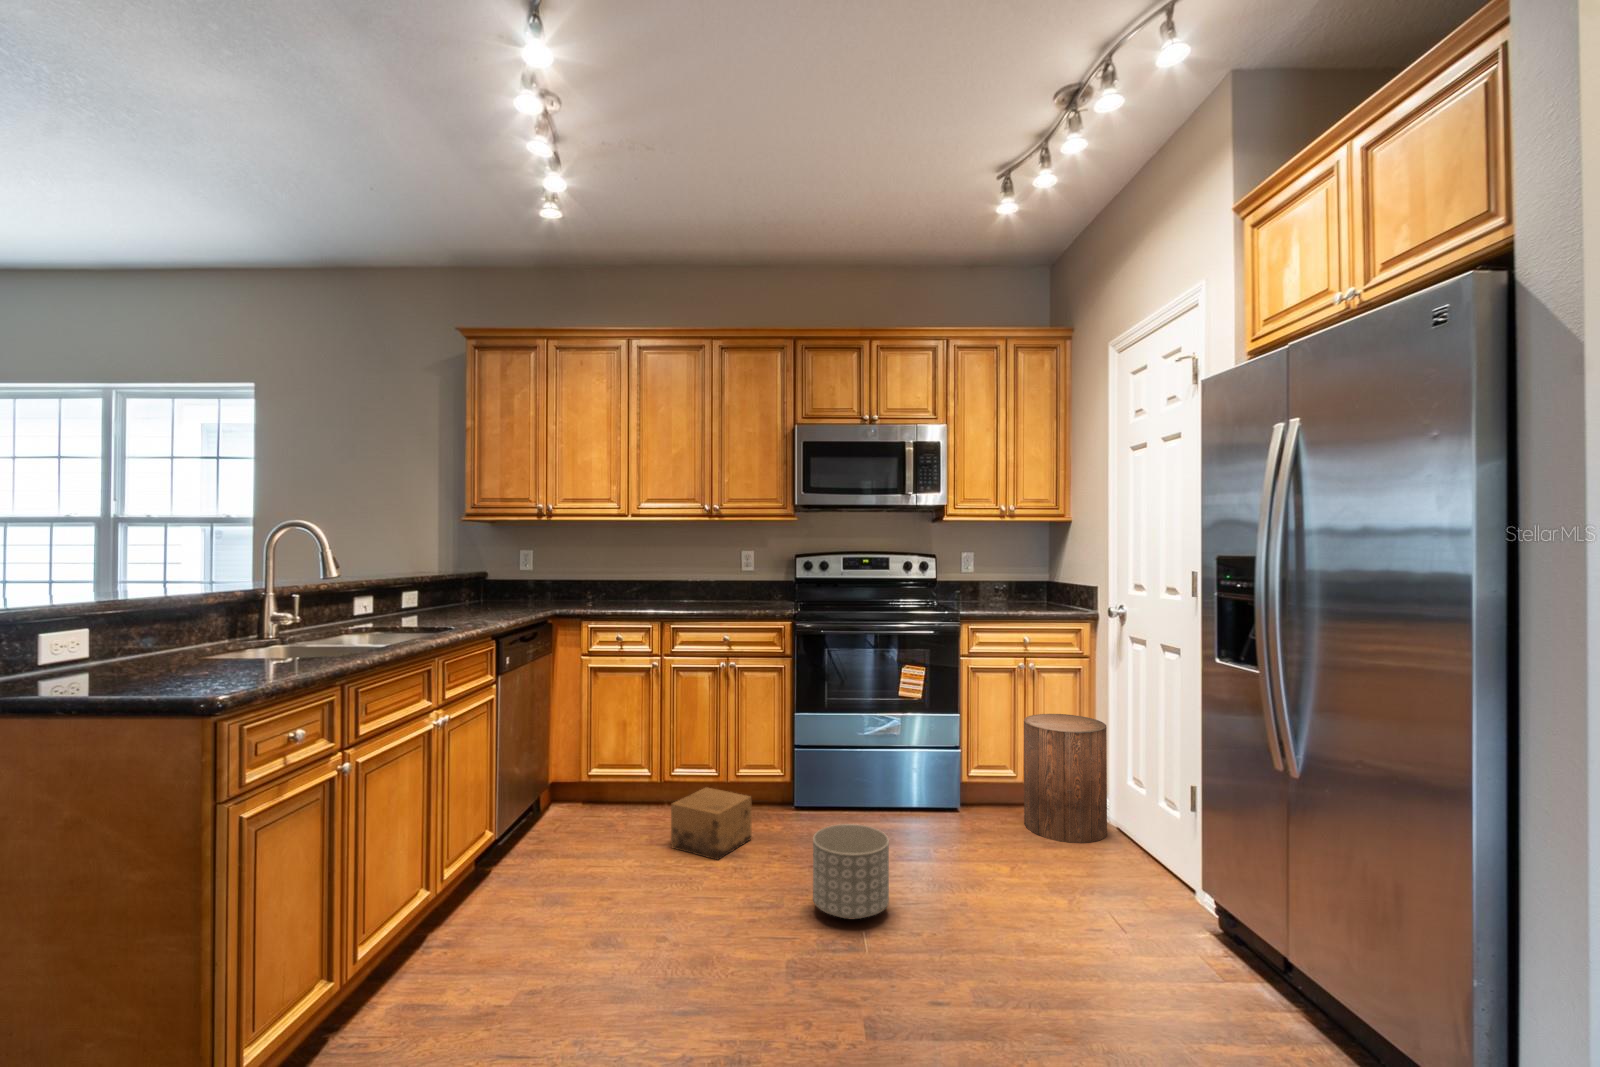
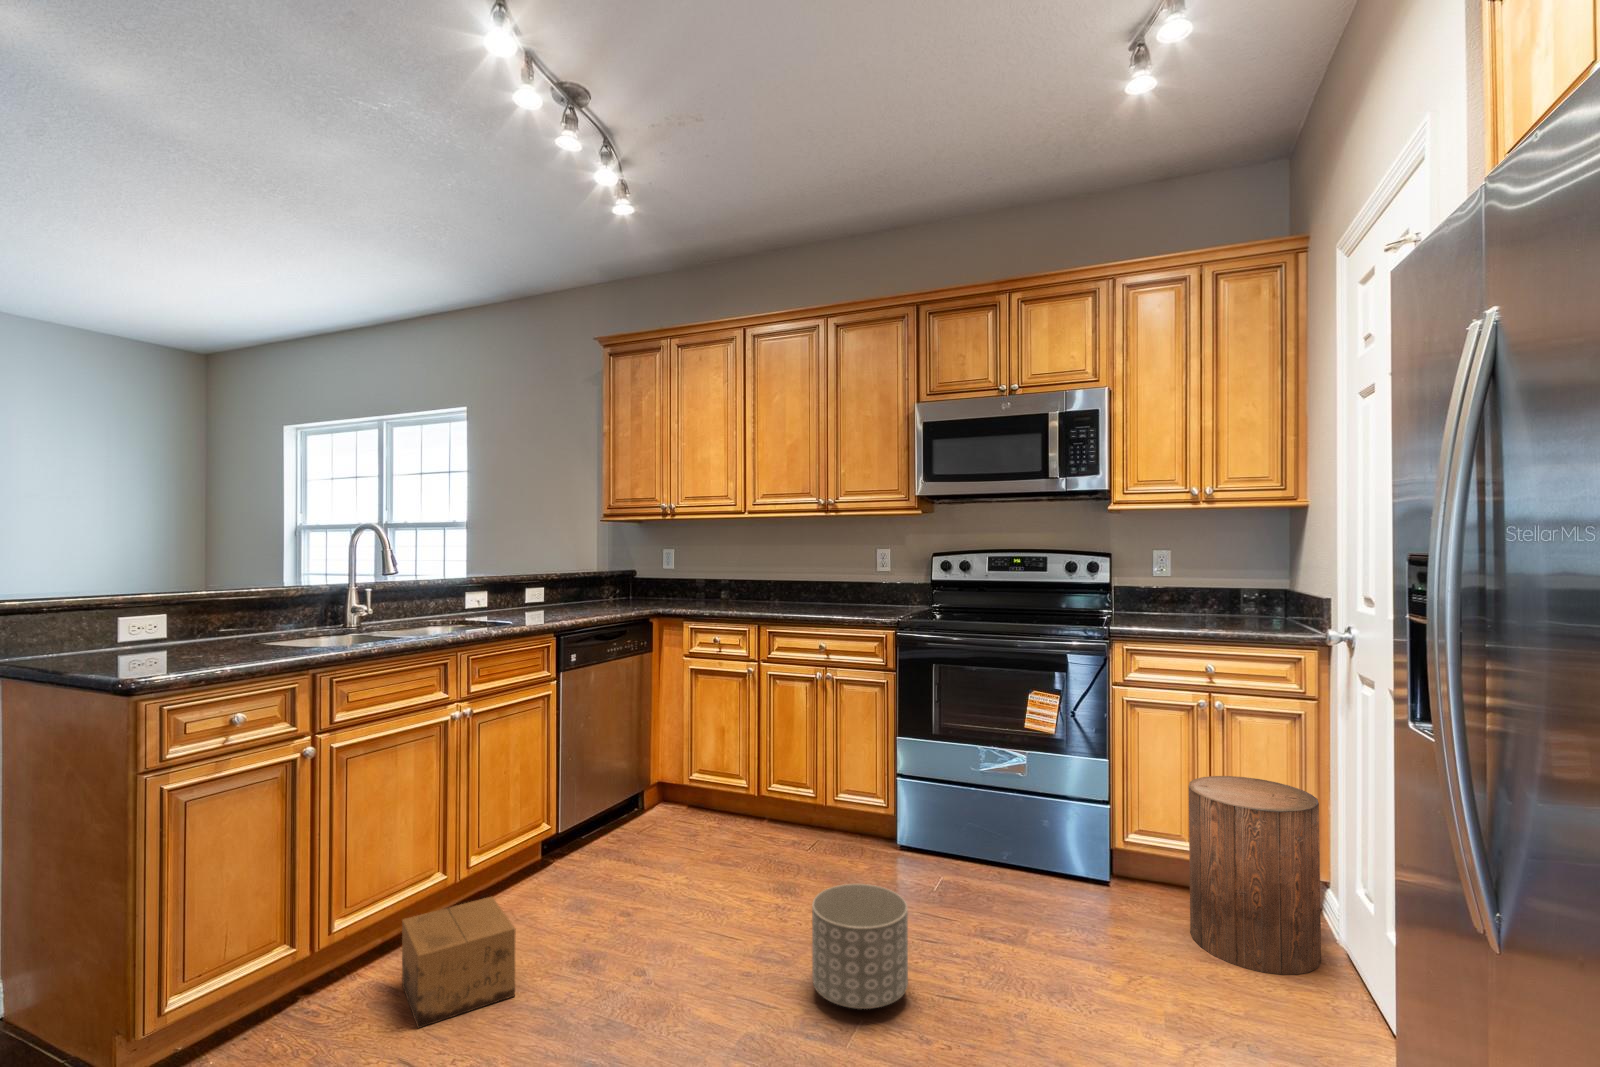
cardboard box: present [671,787,752,860] -> present [402,897,515,1028]

